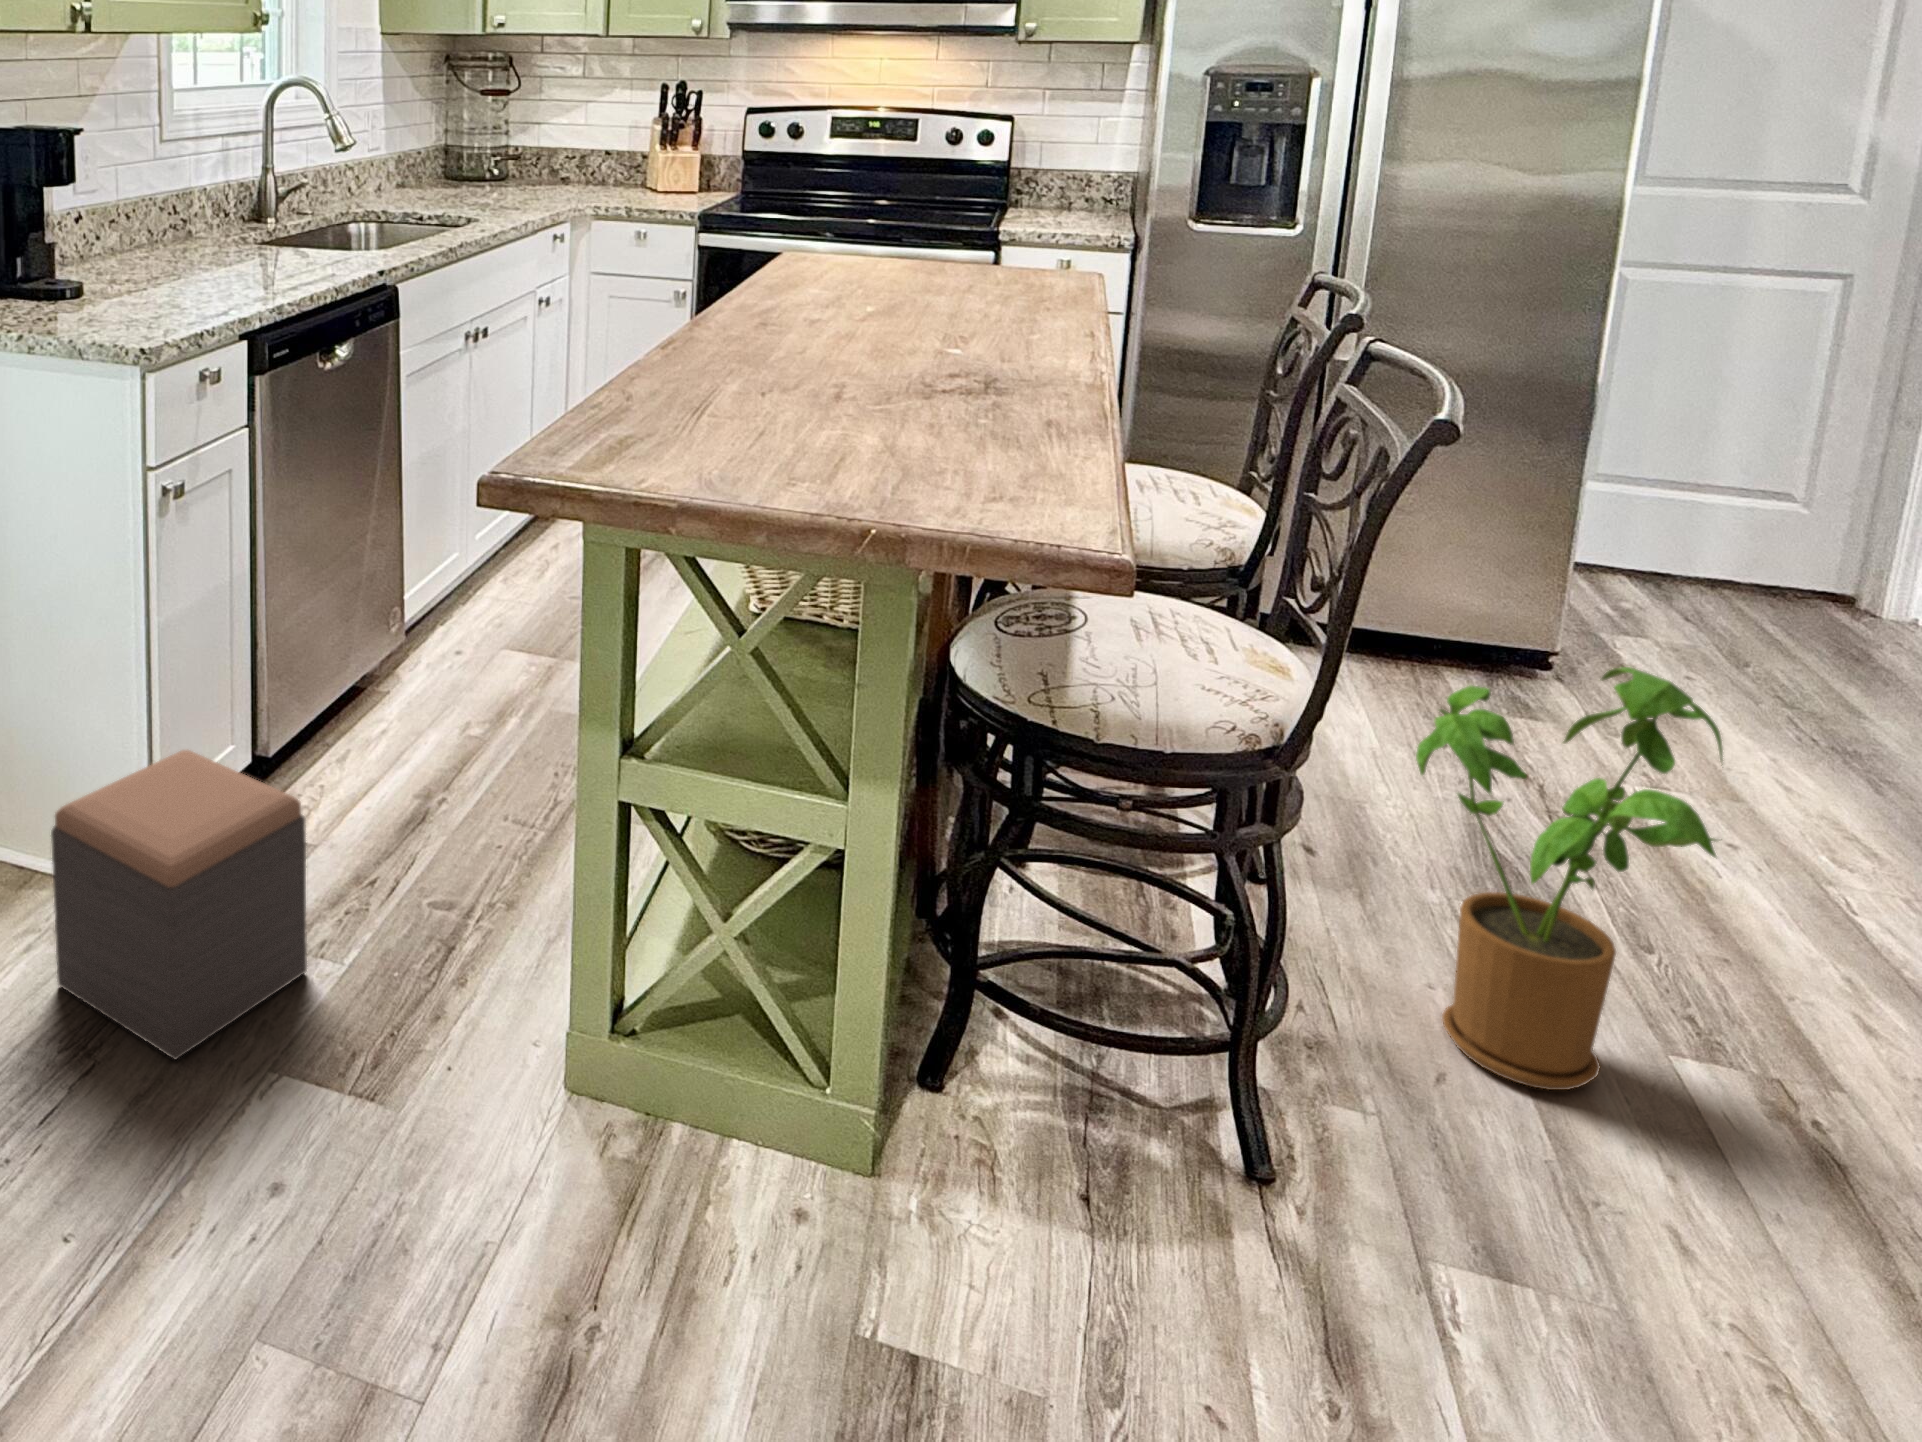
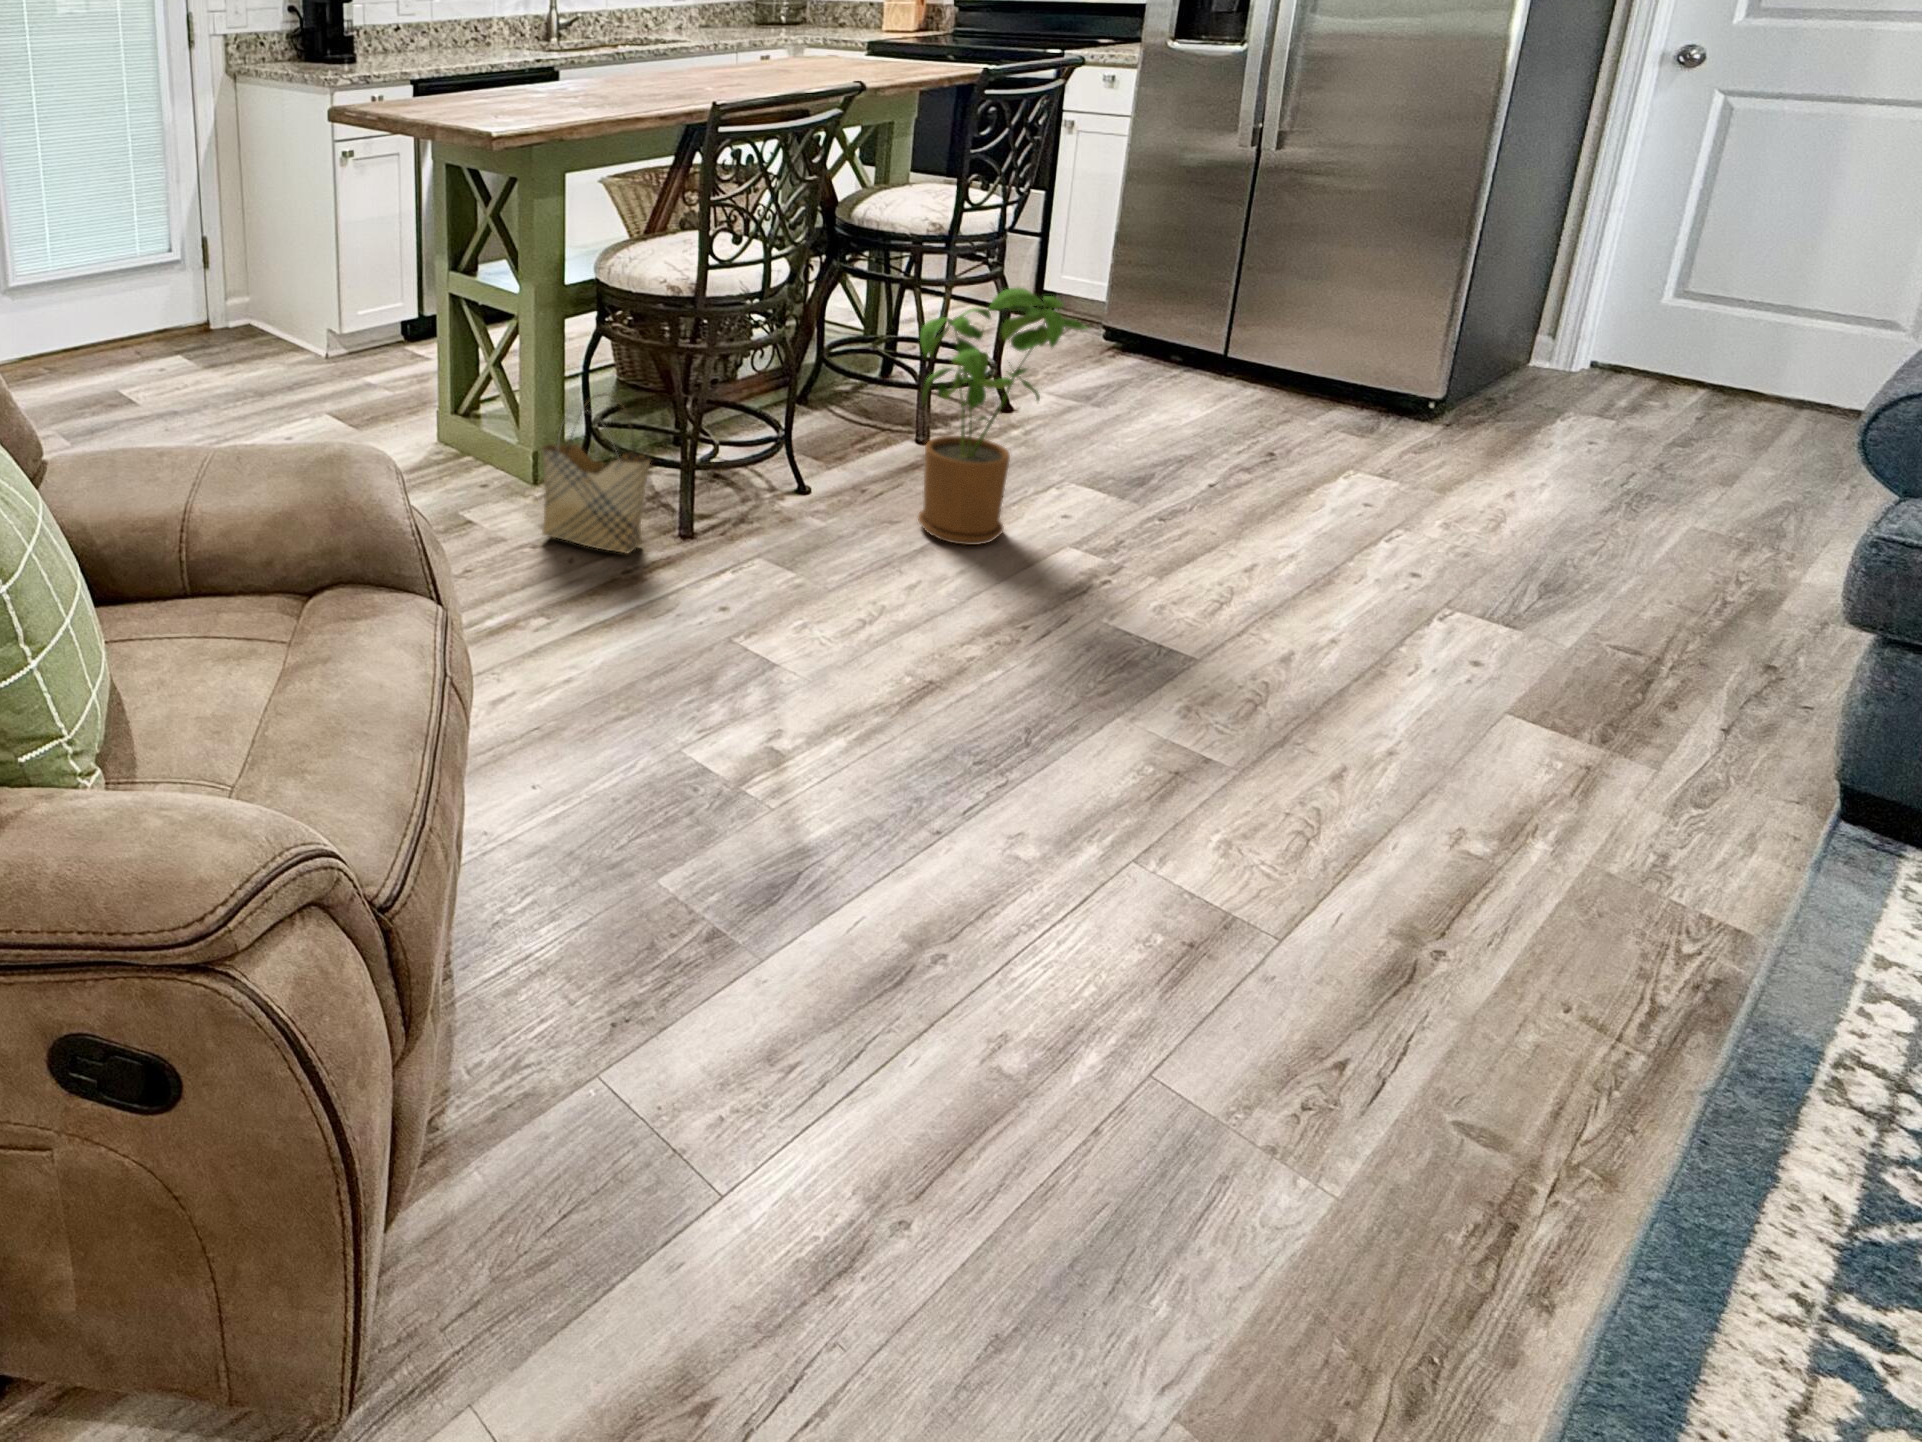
footstool: present [51,750,307,1059] -> none [263,282,371,403]
woven basket: none [1071,1007,1297,1346] -> present [542,393,650,553]

